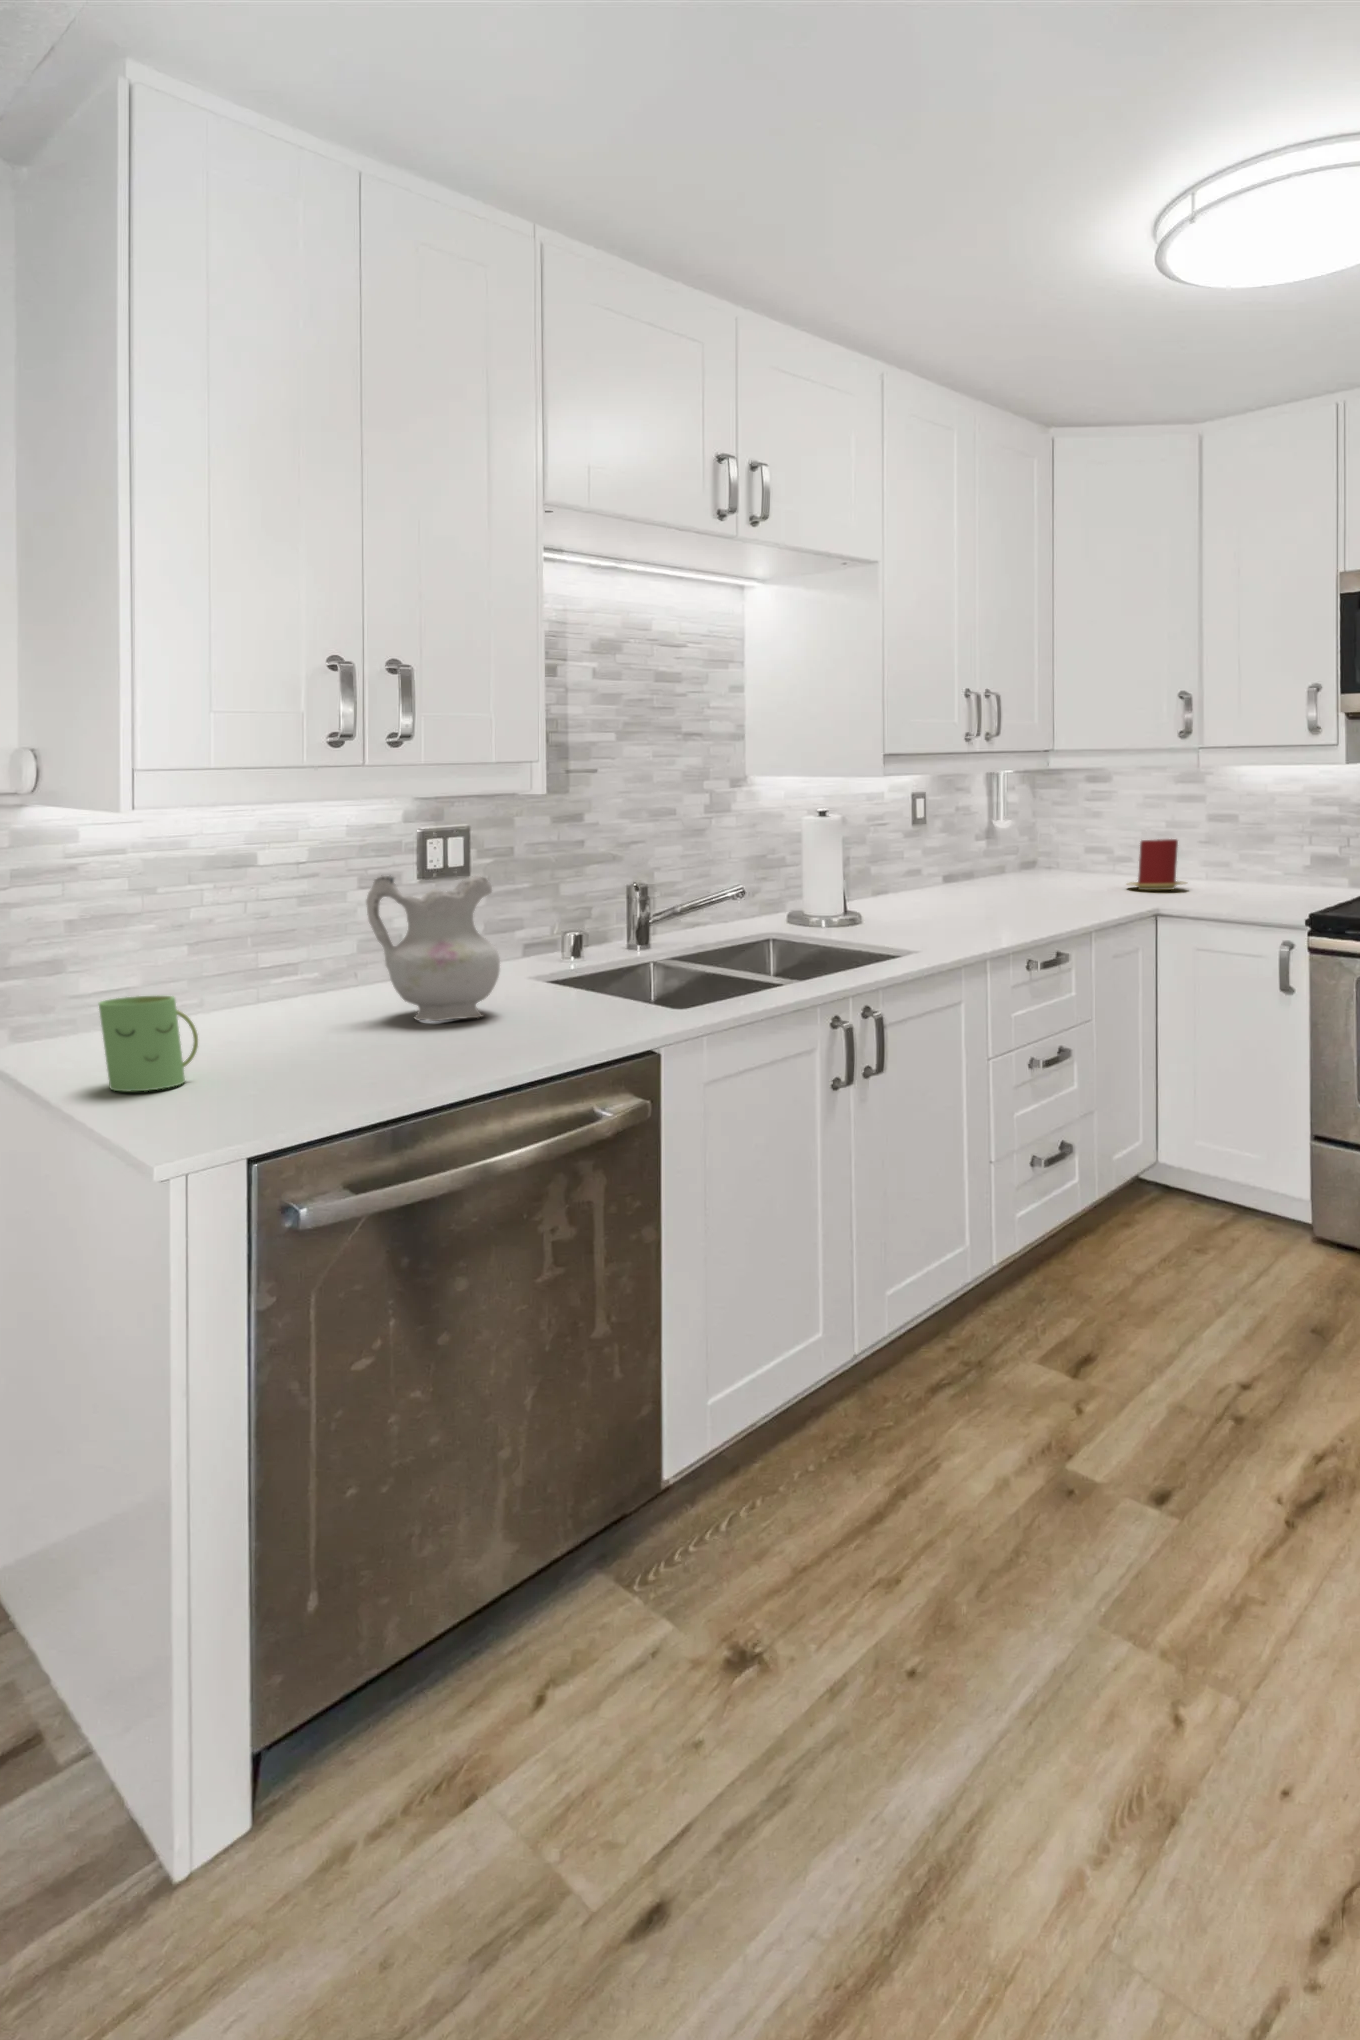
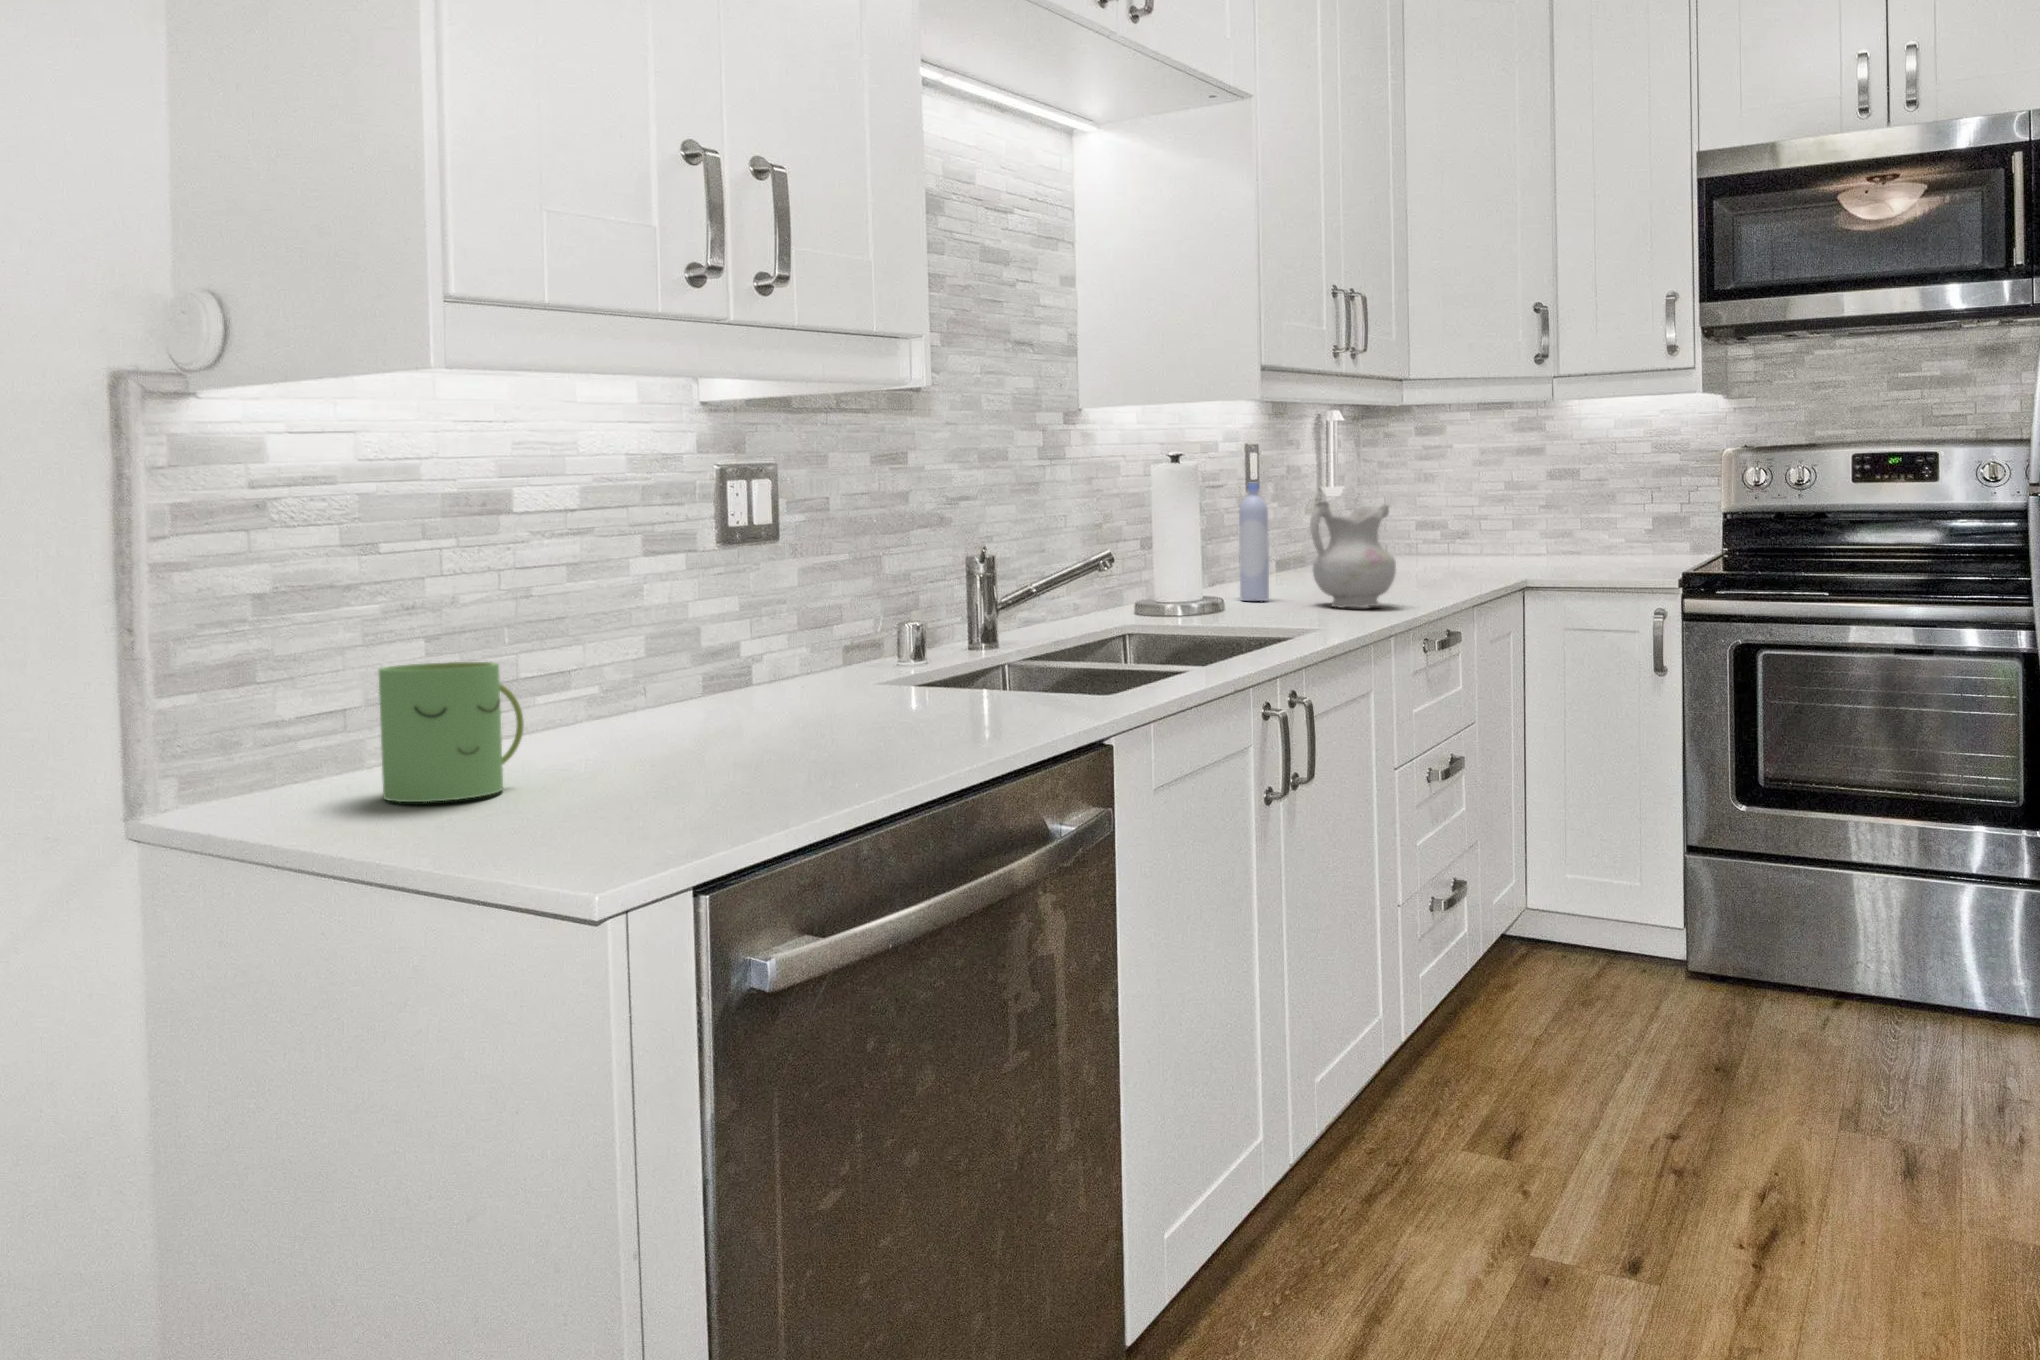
bottle: none [912,805,938,909] -> present [1239,483,1269,601]
candle: present [1128,839,1186,890] -> none [1442,532,1507,587]
ceramic pitcher: present [366,875,500,1021] -> present [1310,502,1396,608]

